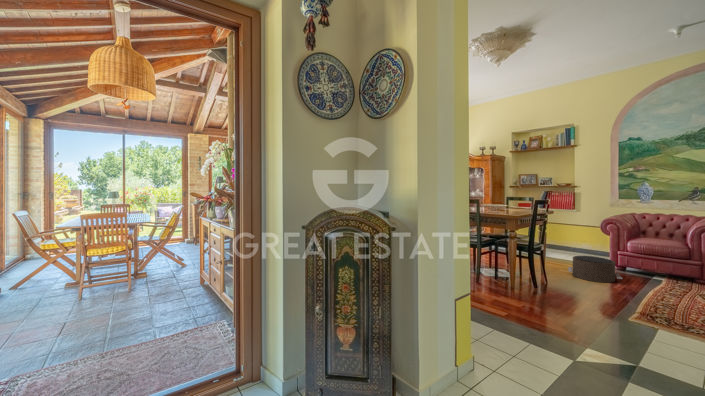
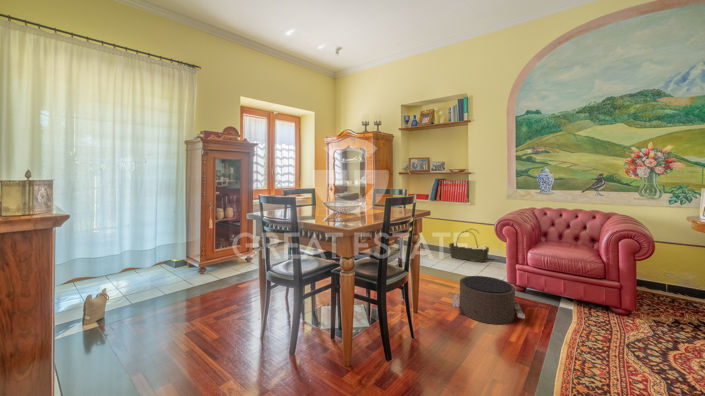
basket: none [557,229,594,255] -> present [449,230,489,262]

